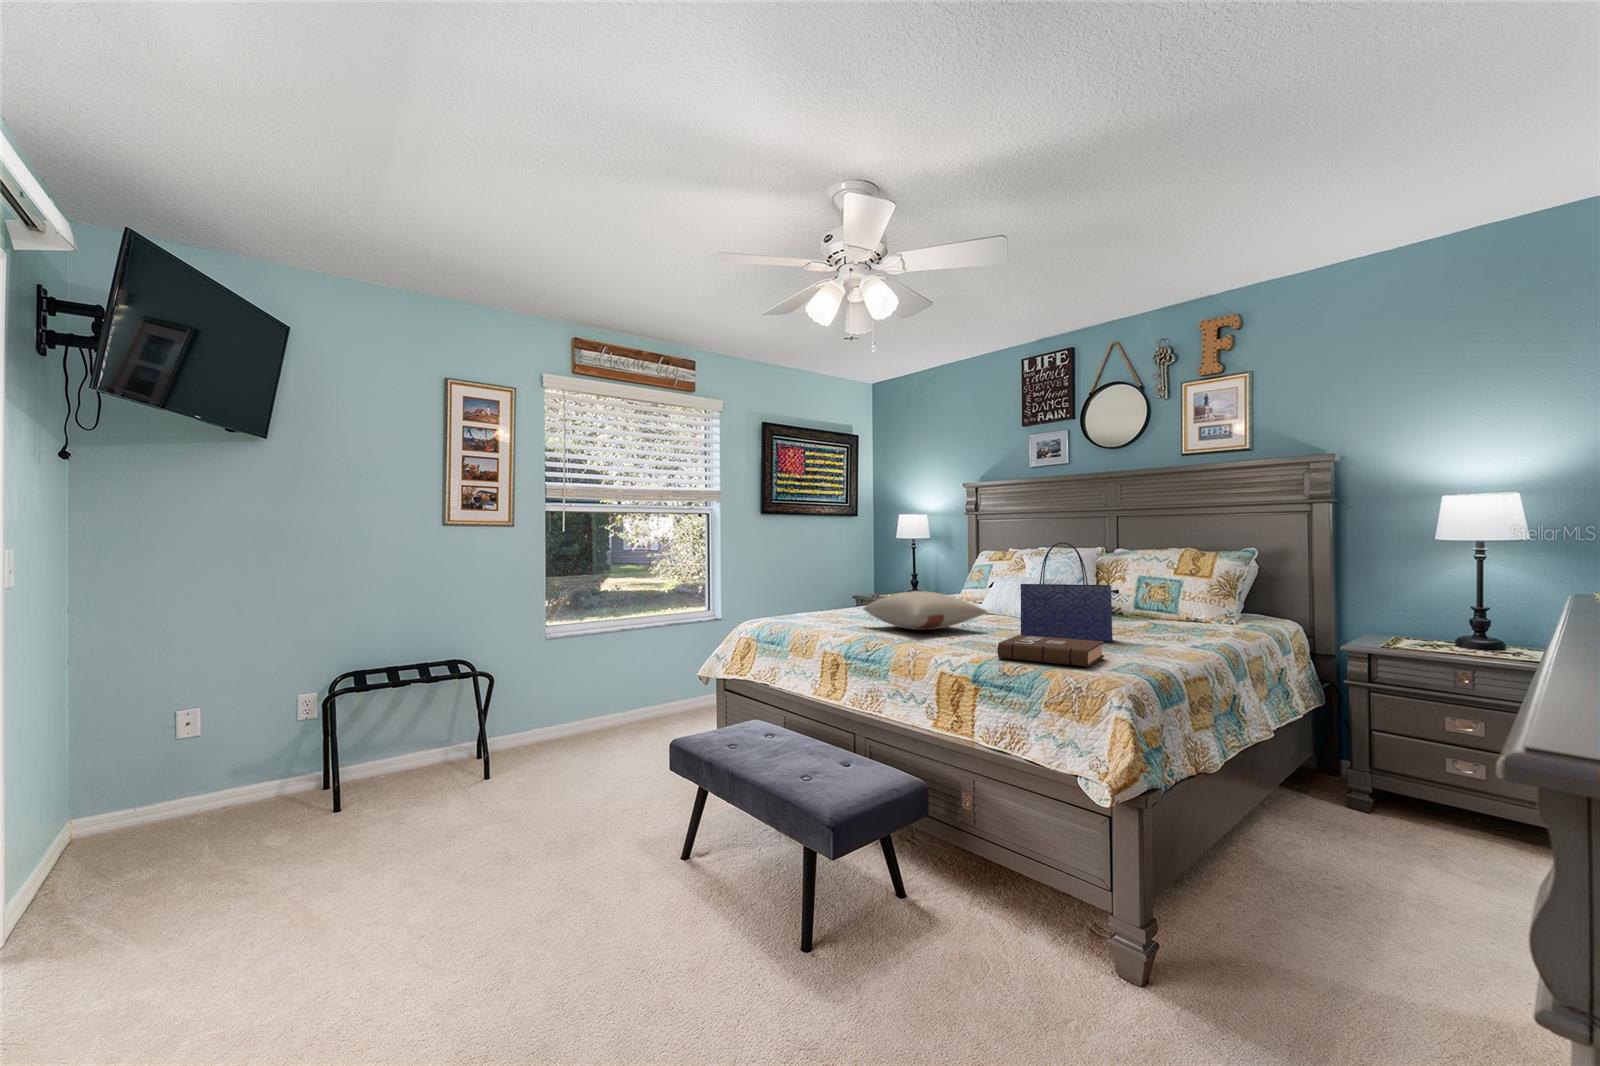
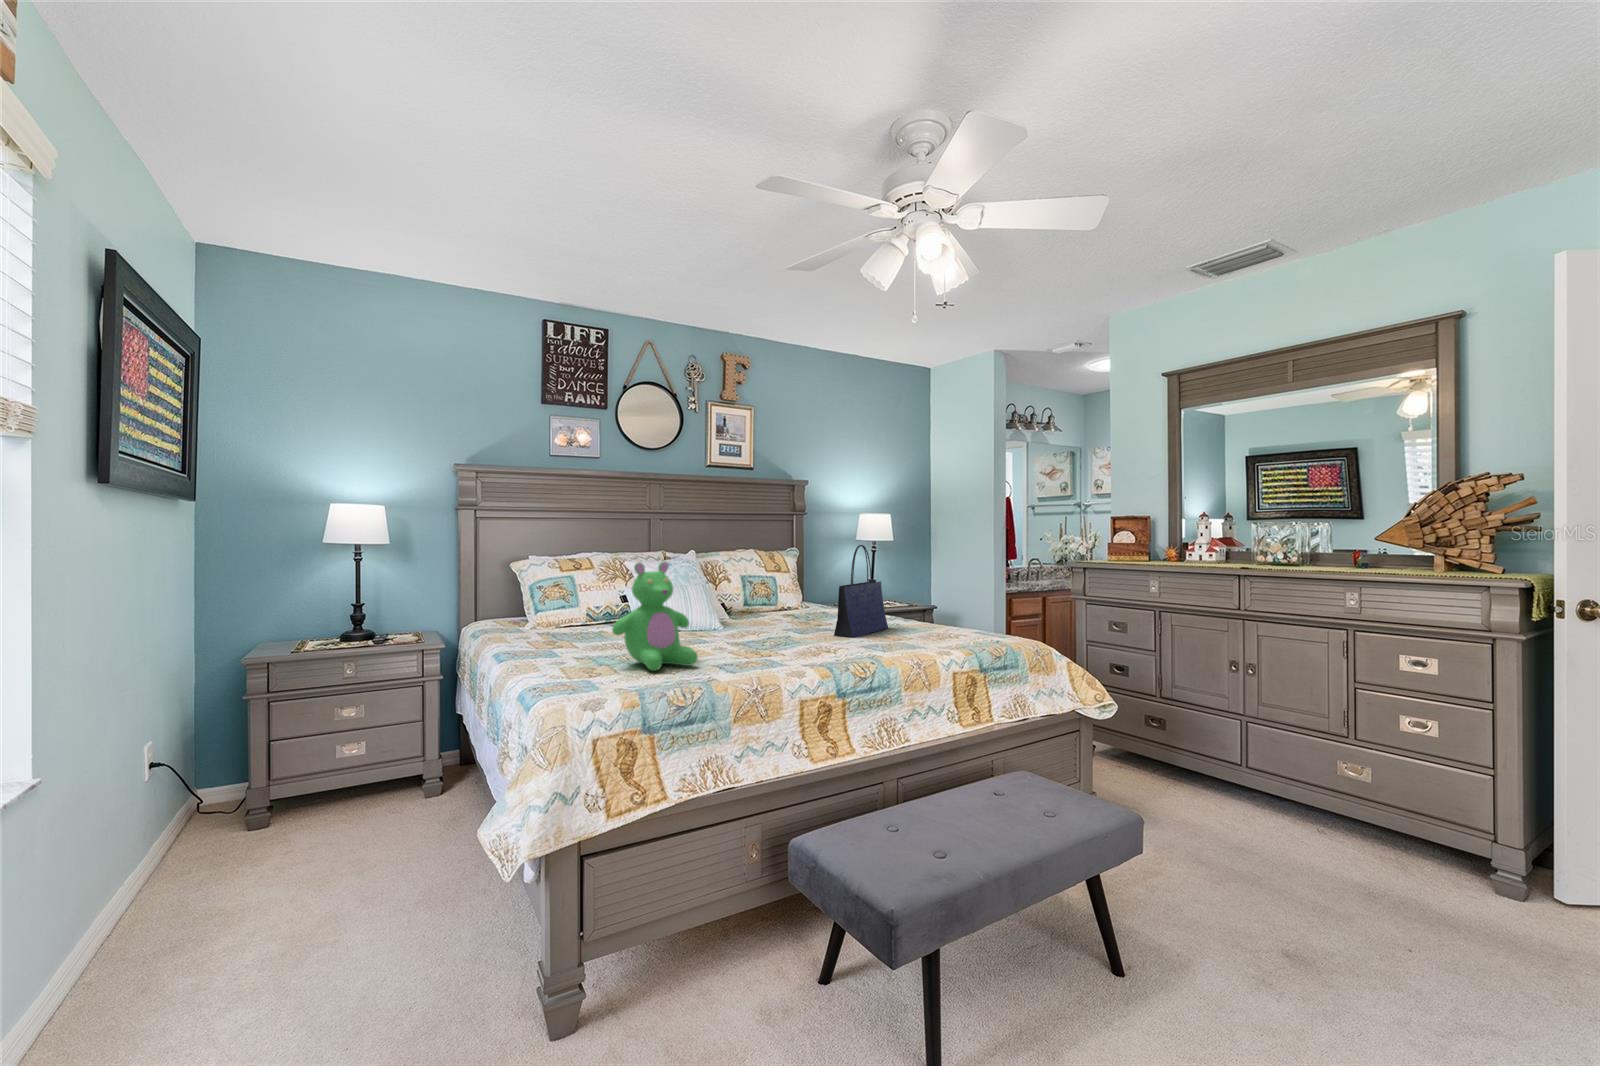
teddy bear: none [803,551,859,623] -> present [612,562,698,671]
pillow: present [864,591,987,630] -> none [719,604,844,651]
book: present [997,635,1104,667] -> none [921,624,1010,651]

